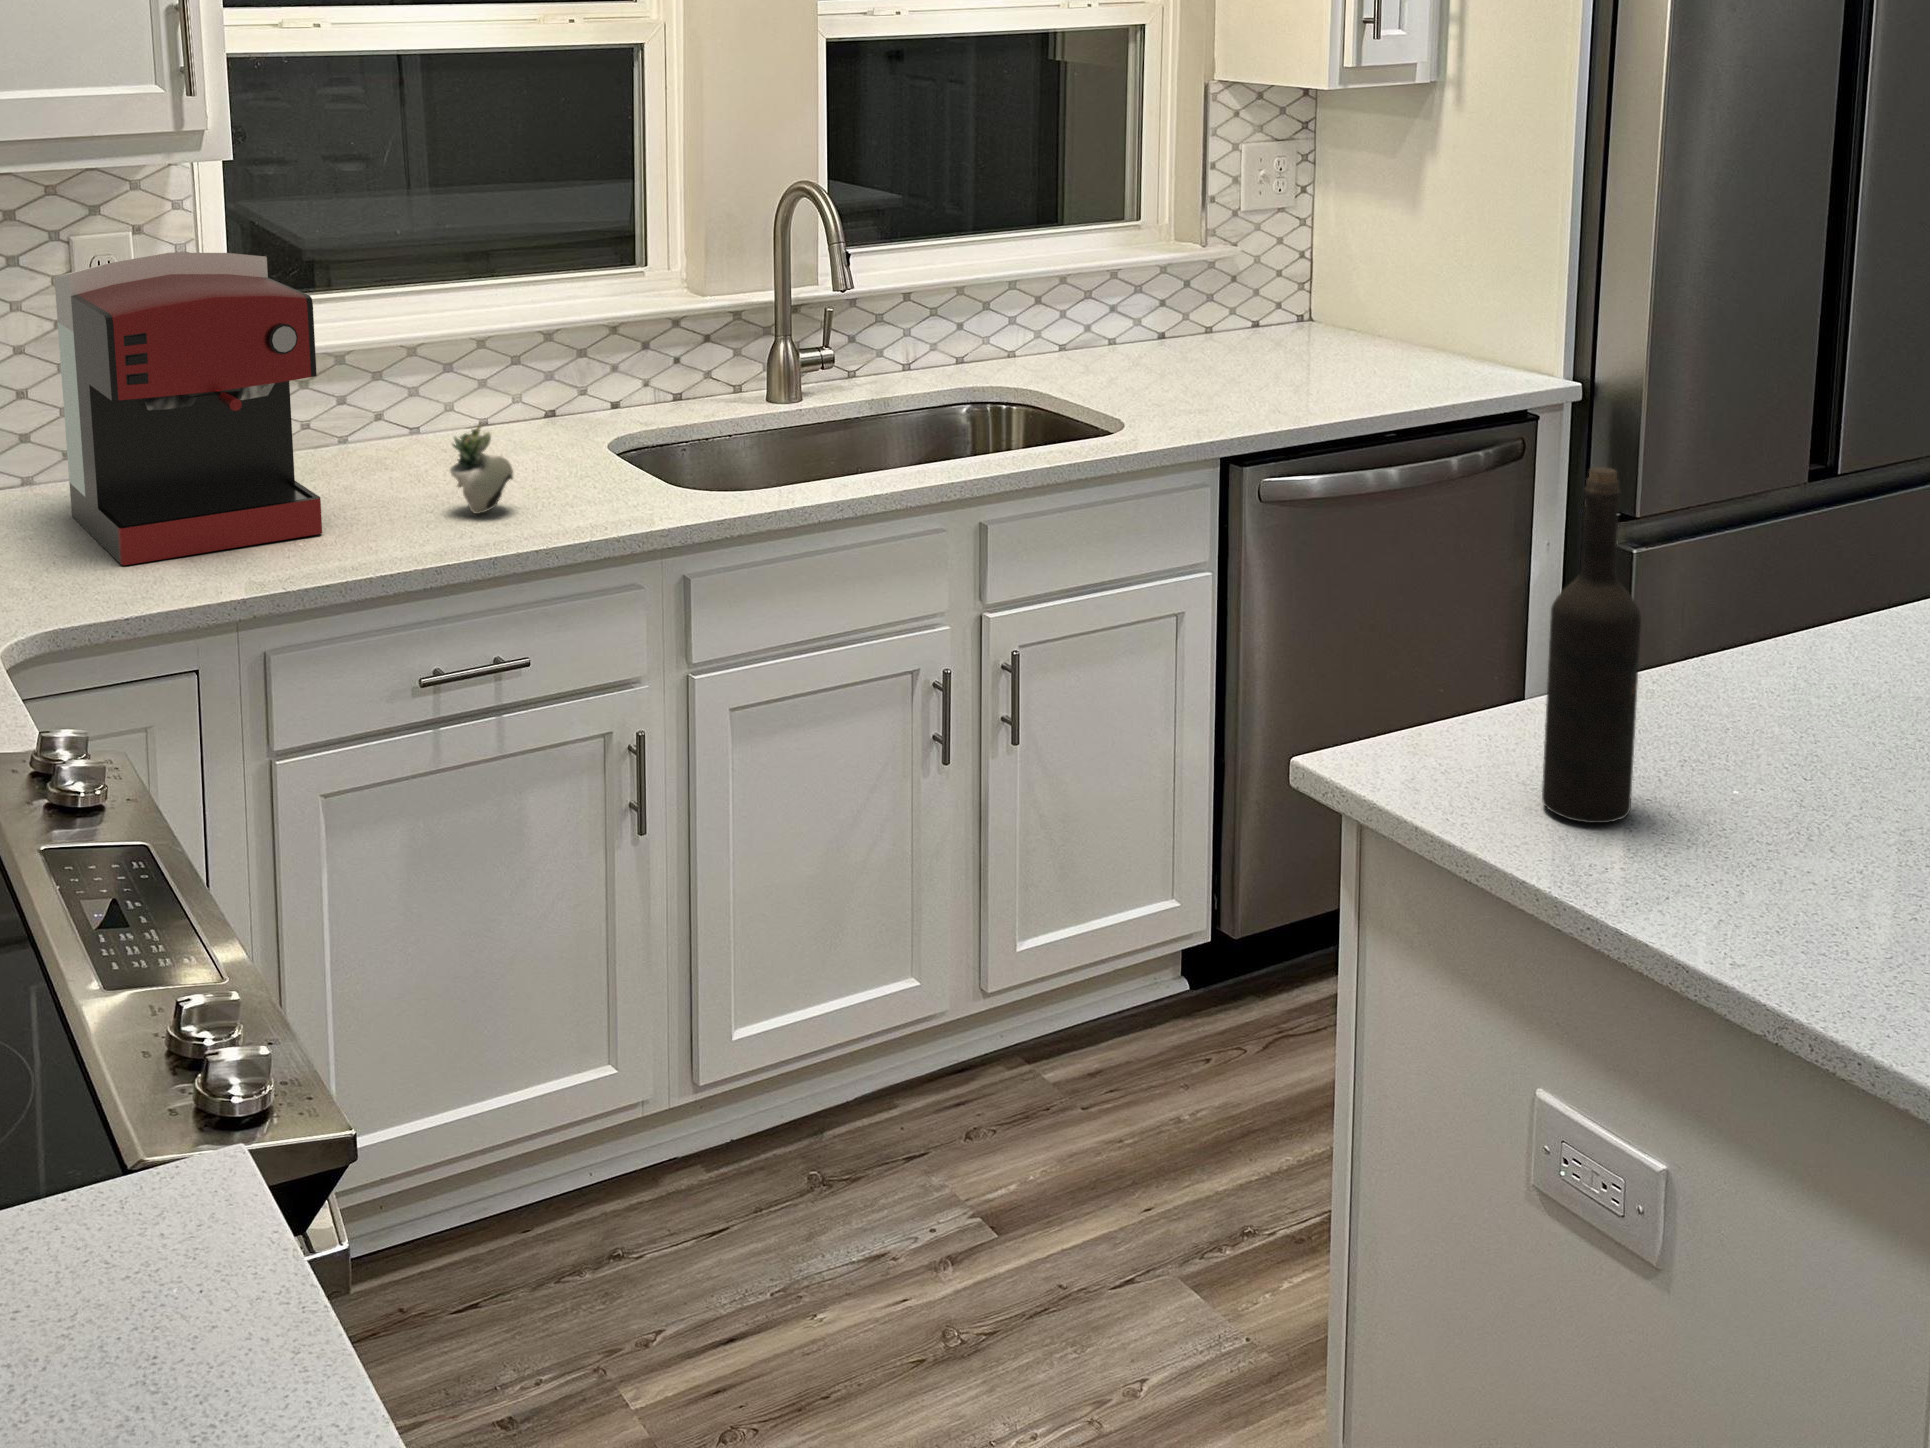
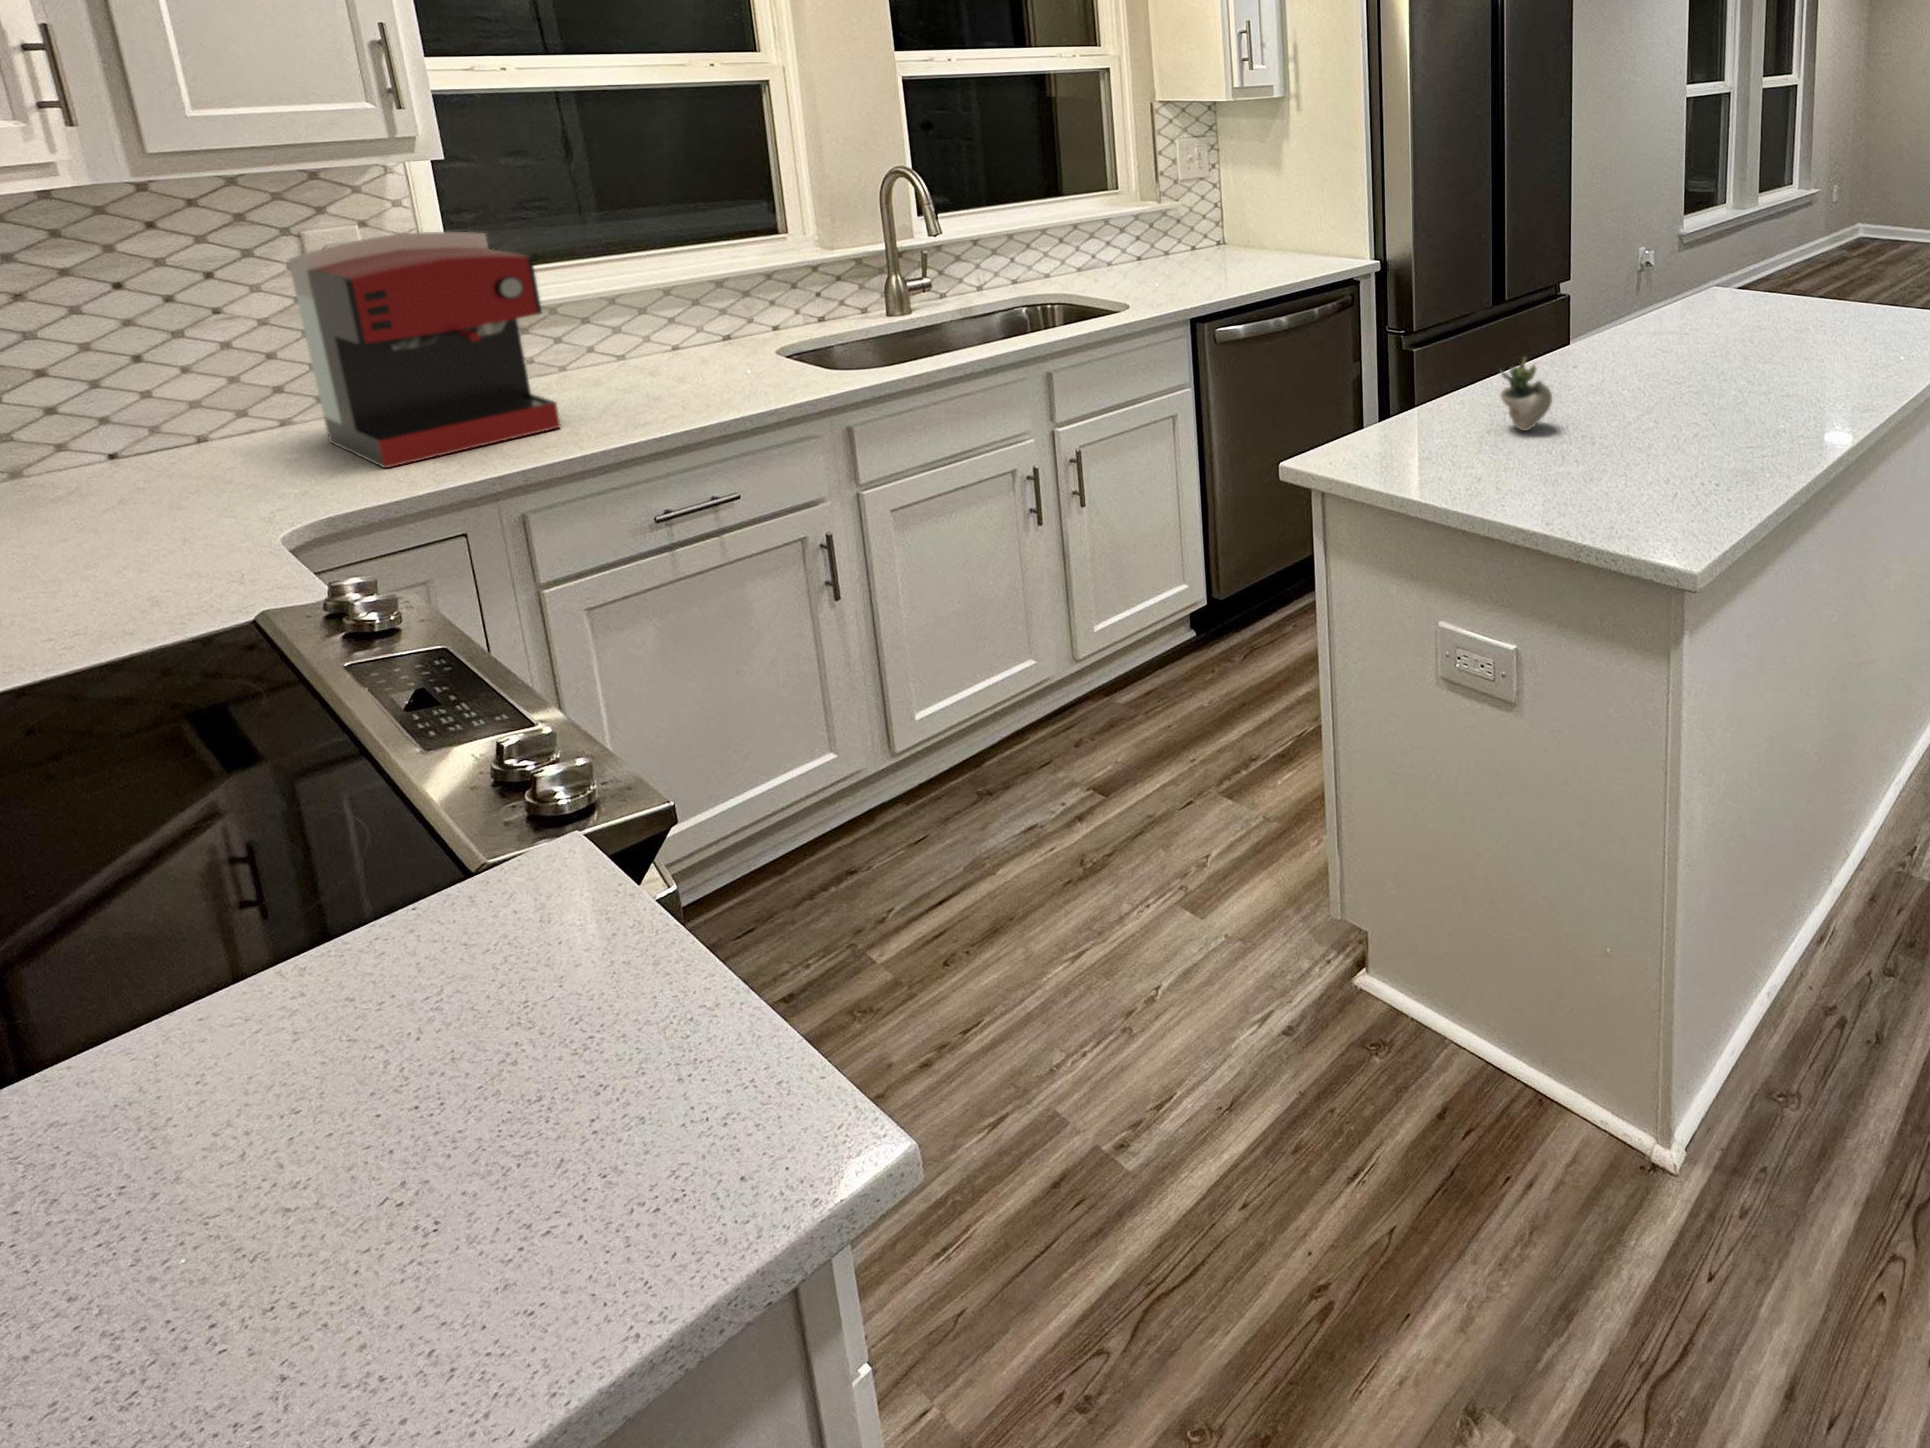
succulent plant: present [450,423,513,514] -> present [1501,358,1552,431]
wine bottle: present [1542,467,1641,823] -> none [1420,267,1470,469]

